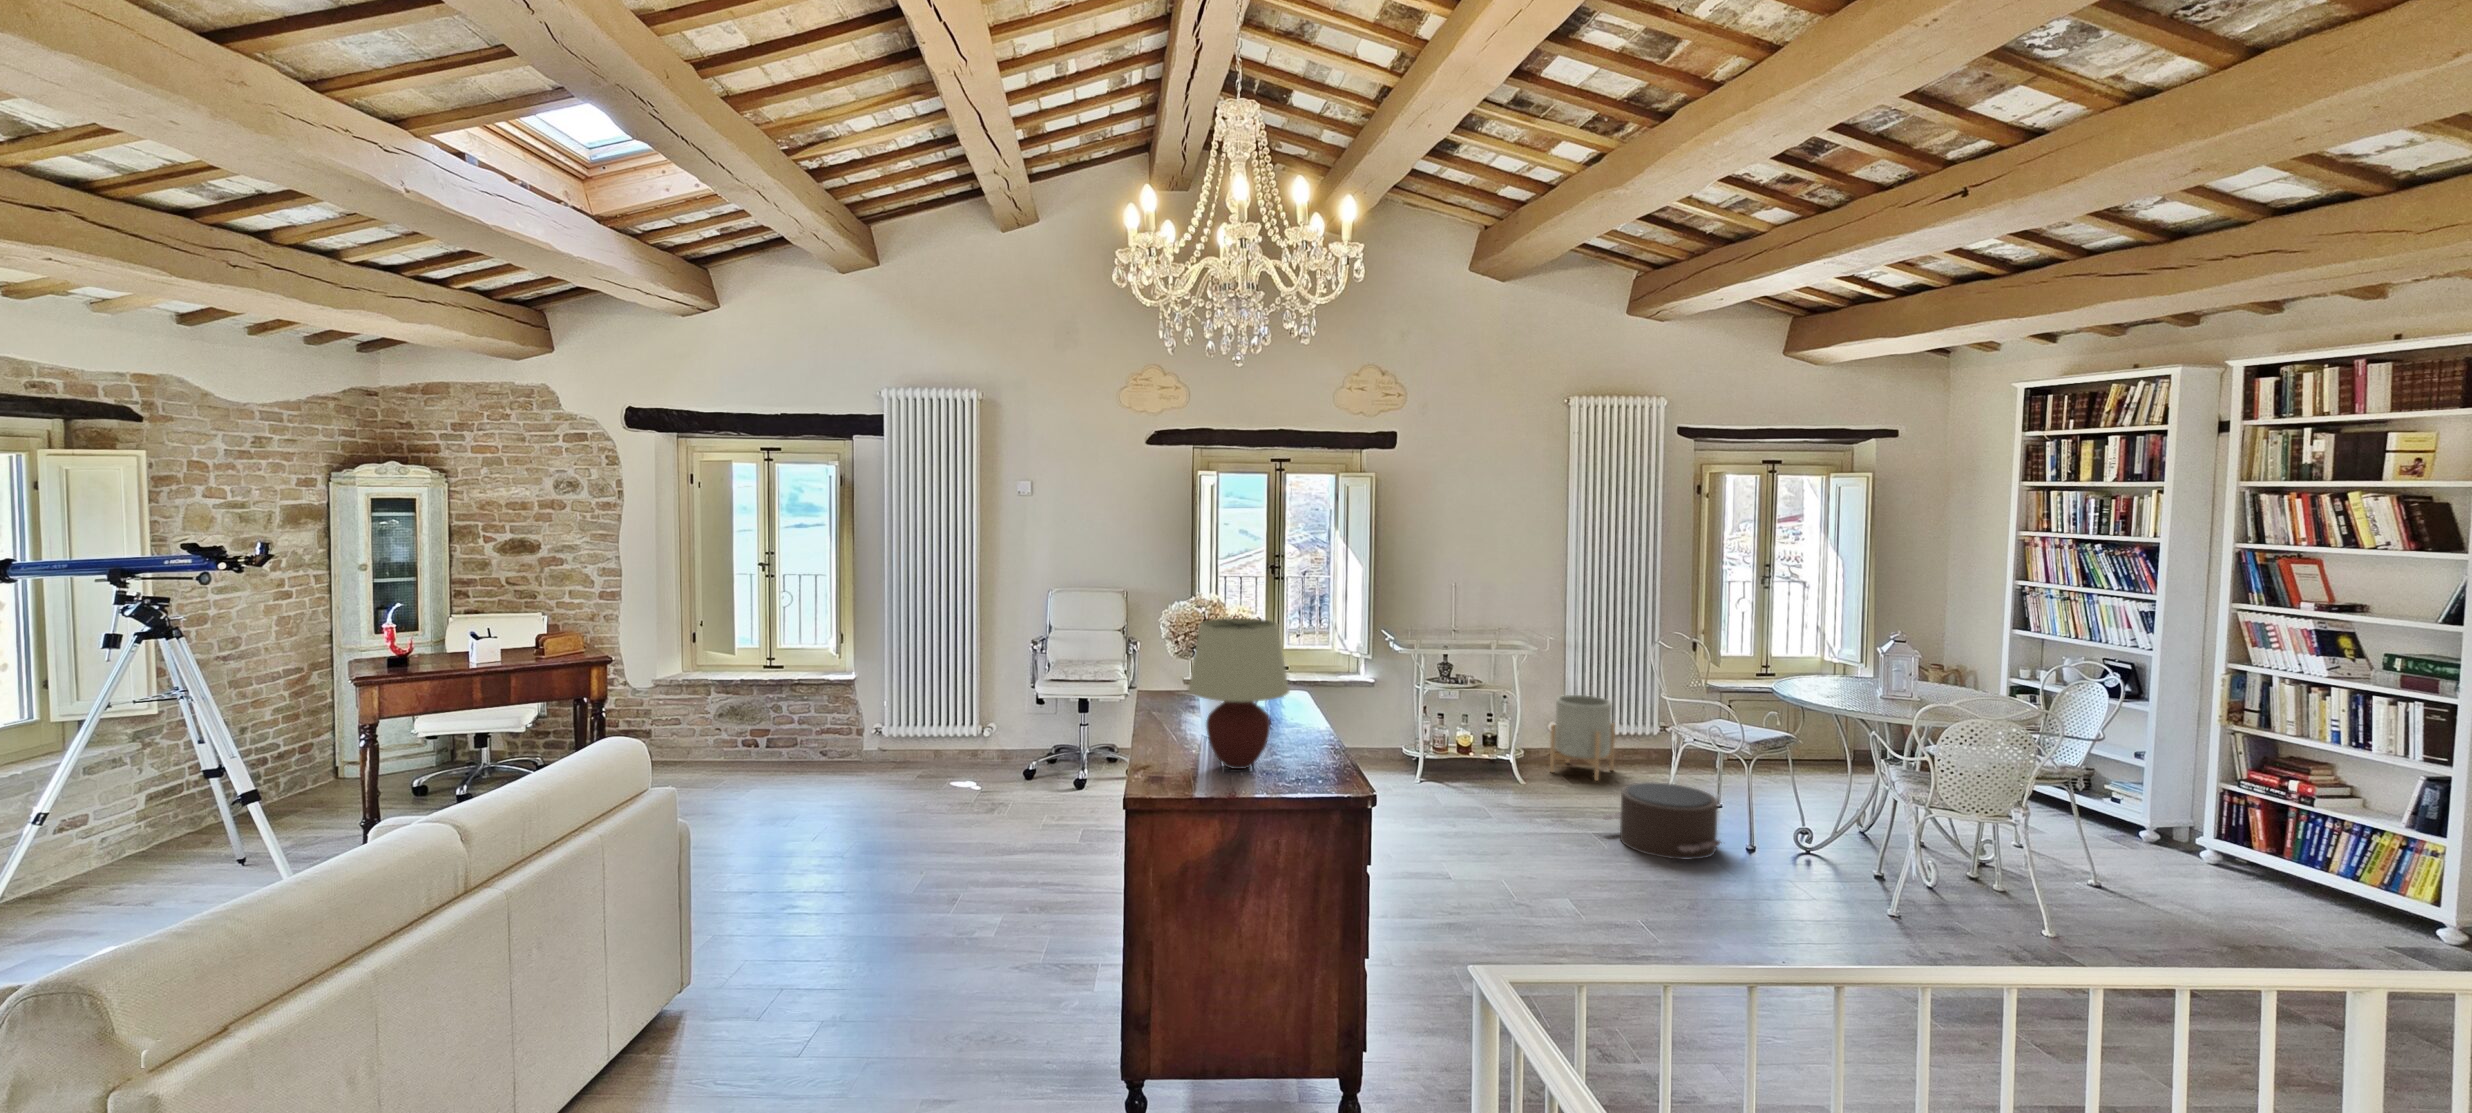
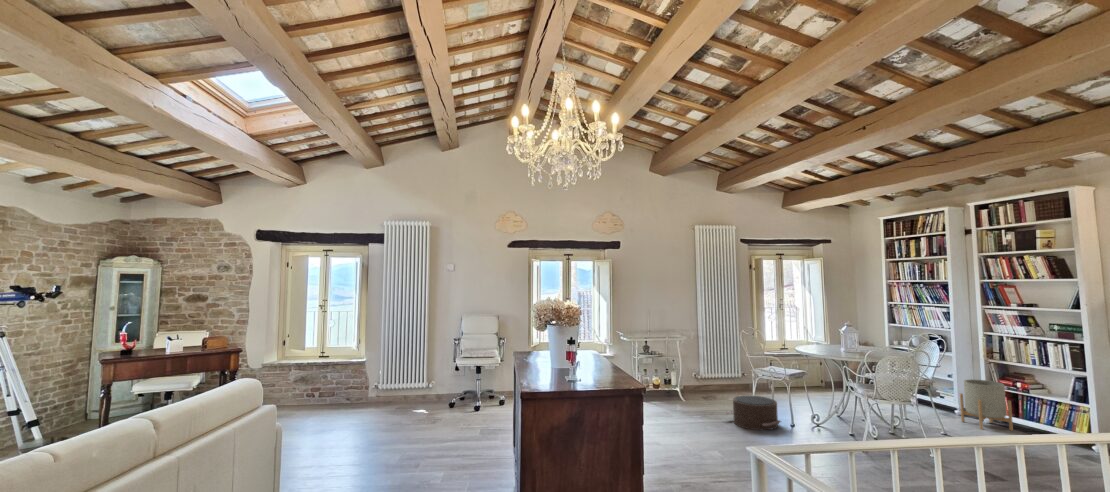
table lamp: present [1188,618,1289,769] -> none [549,305,598,377]
planter: present [1550,695,1615,781] -> present [960,379,1013,431]

